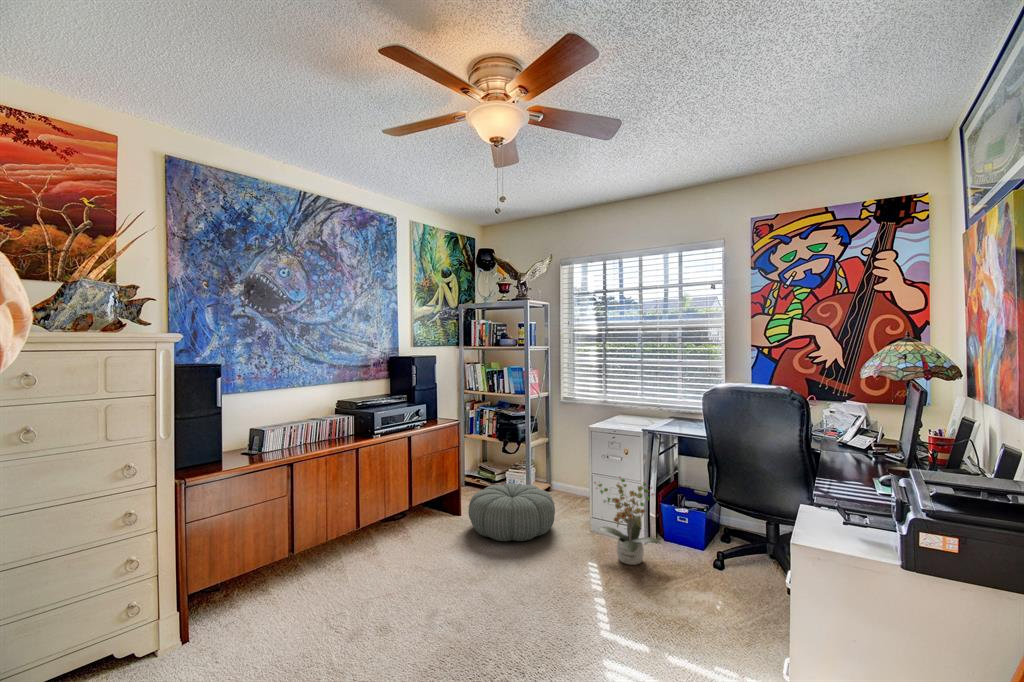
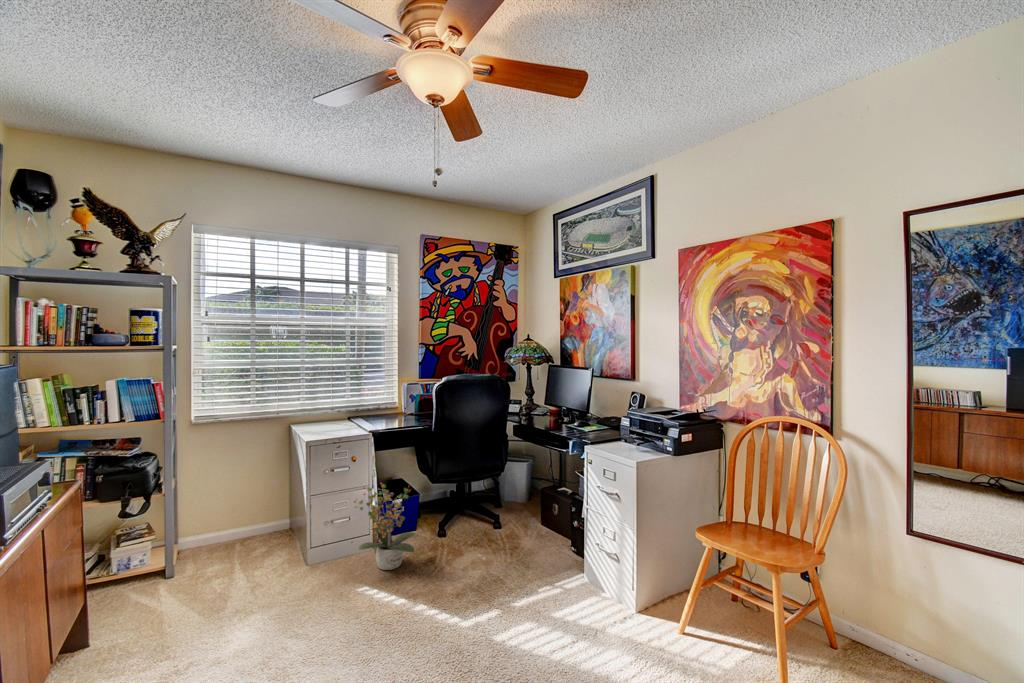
pouf: present [469,483,555,541] -> none [141,542,289,648]

